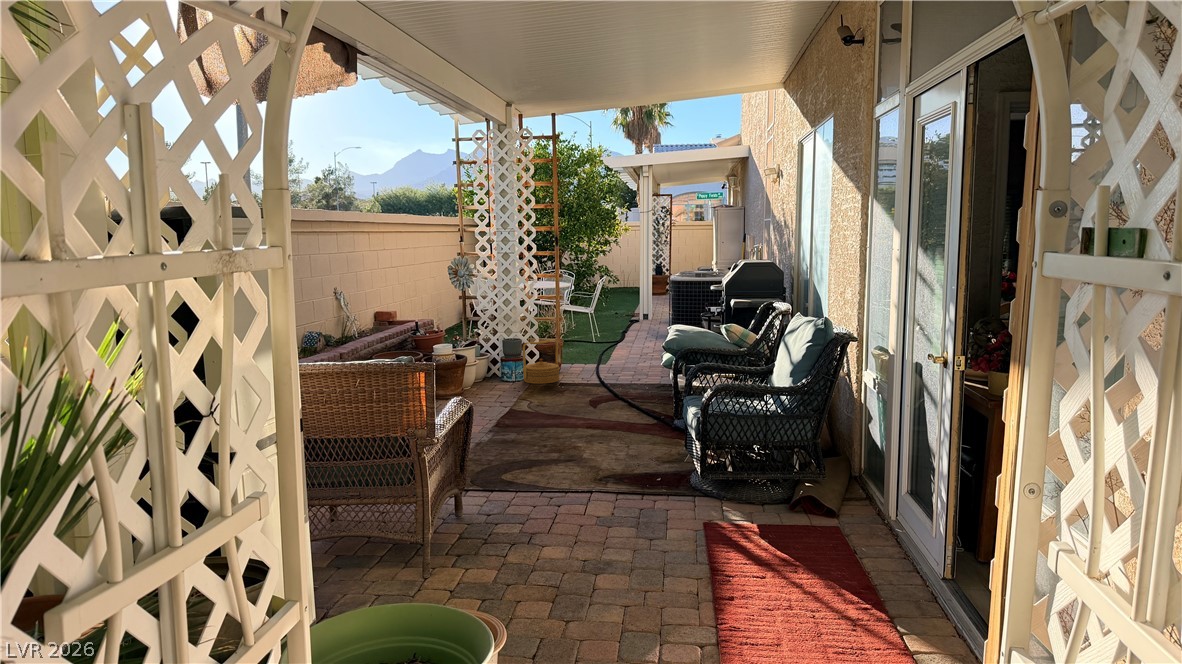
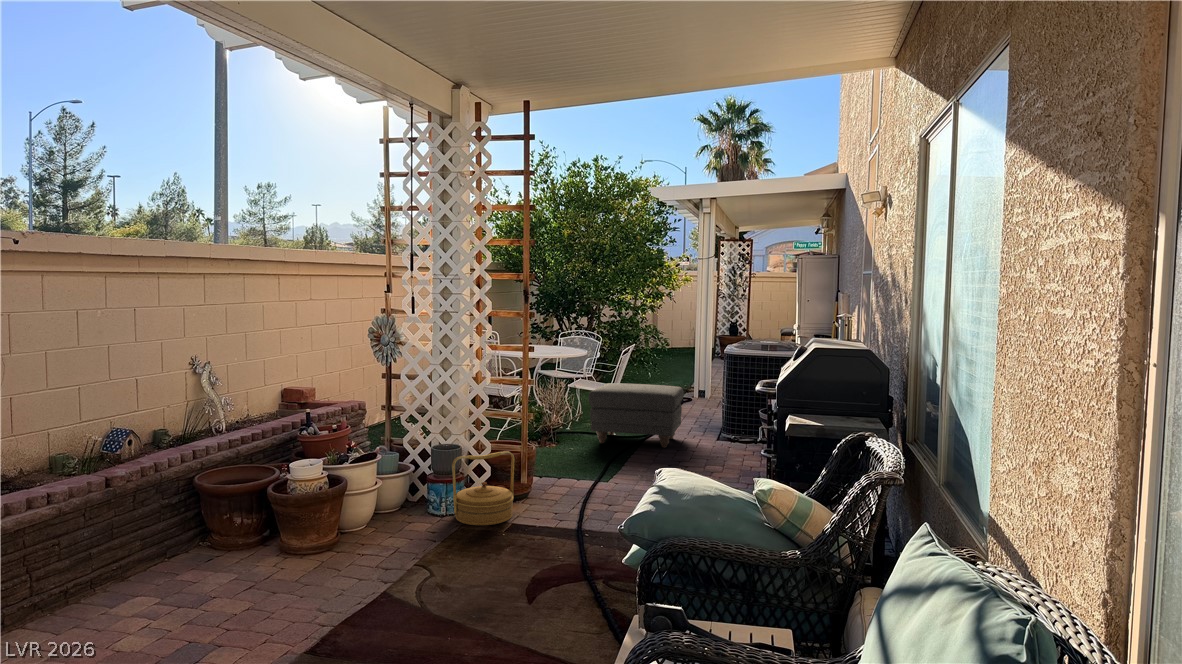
ottoman: none [580,304,644,346] -> present [588,383,684,448]

